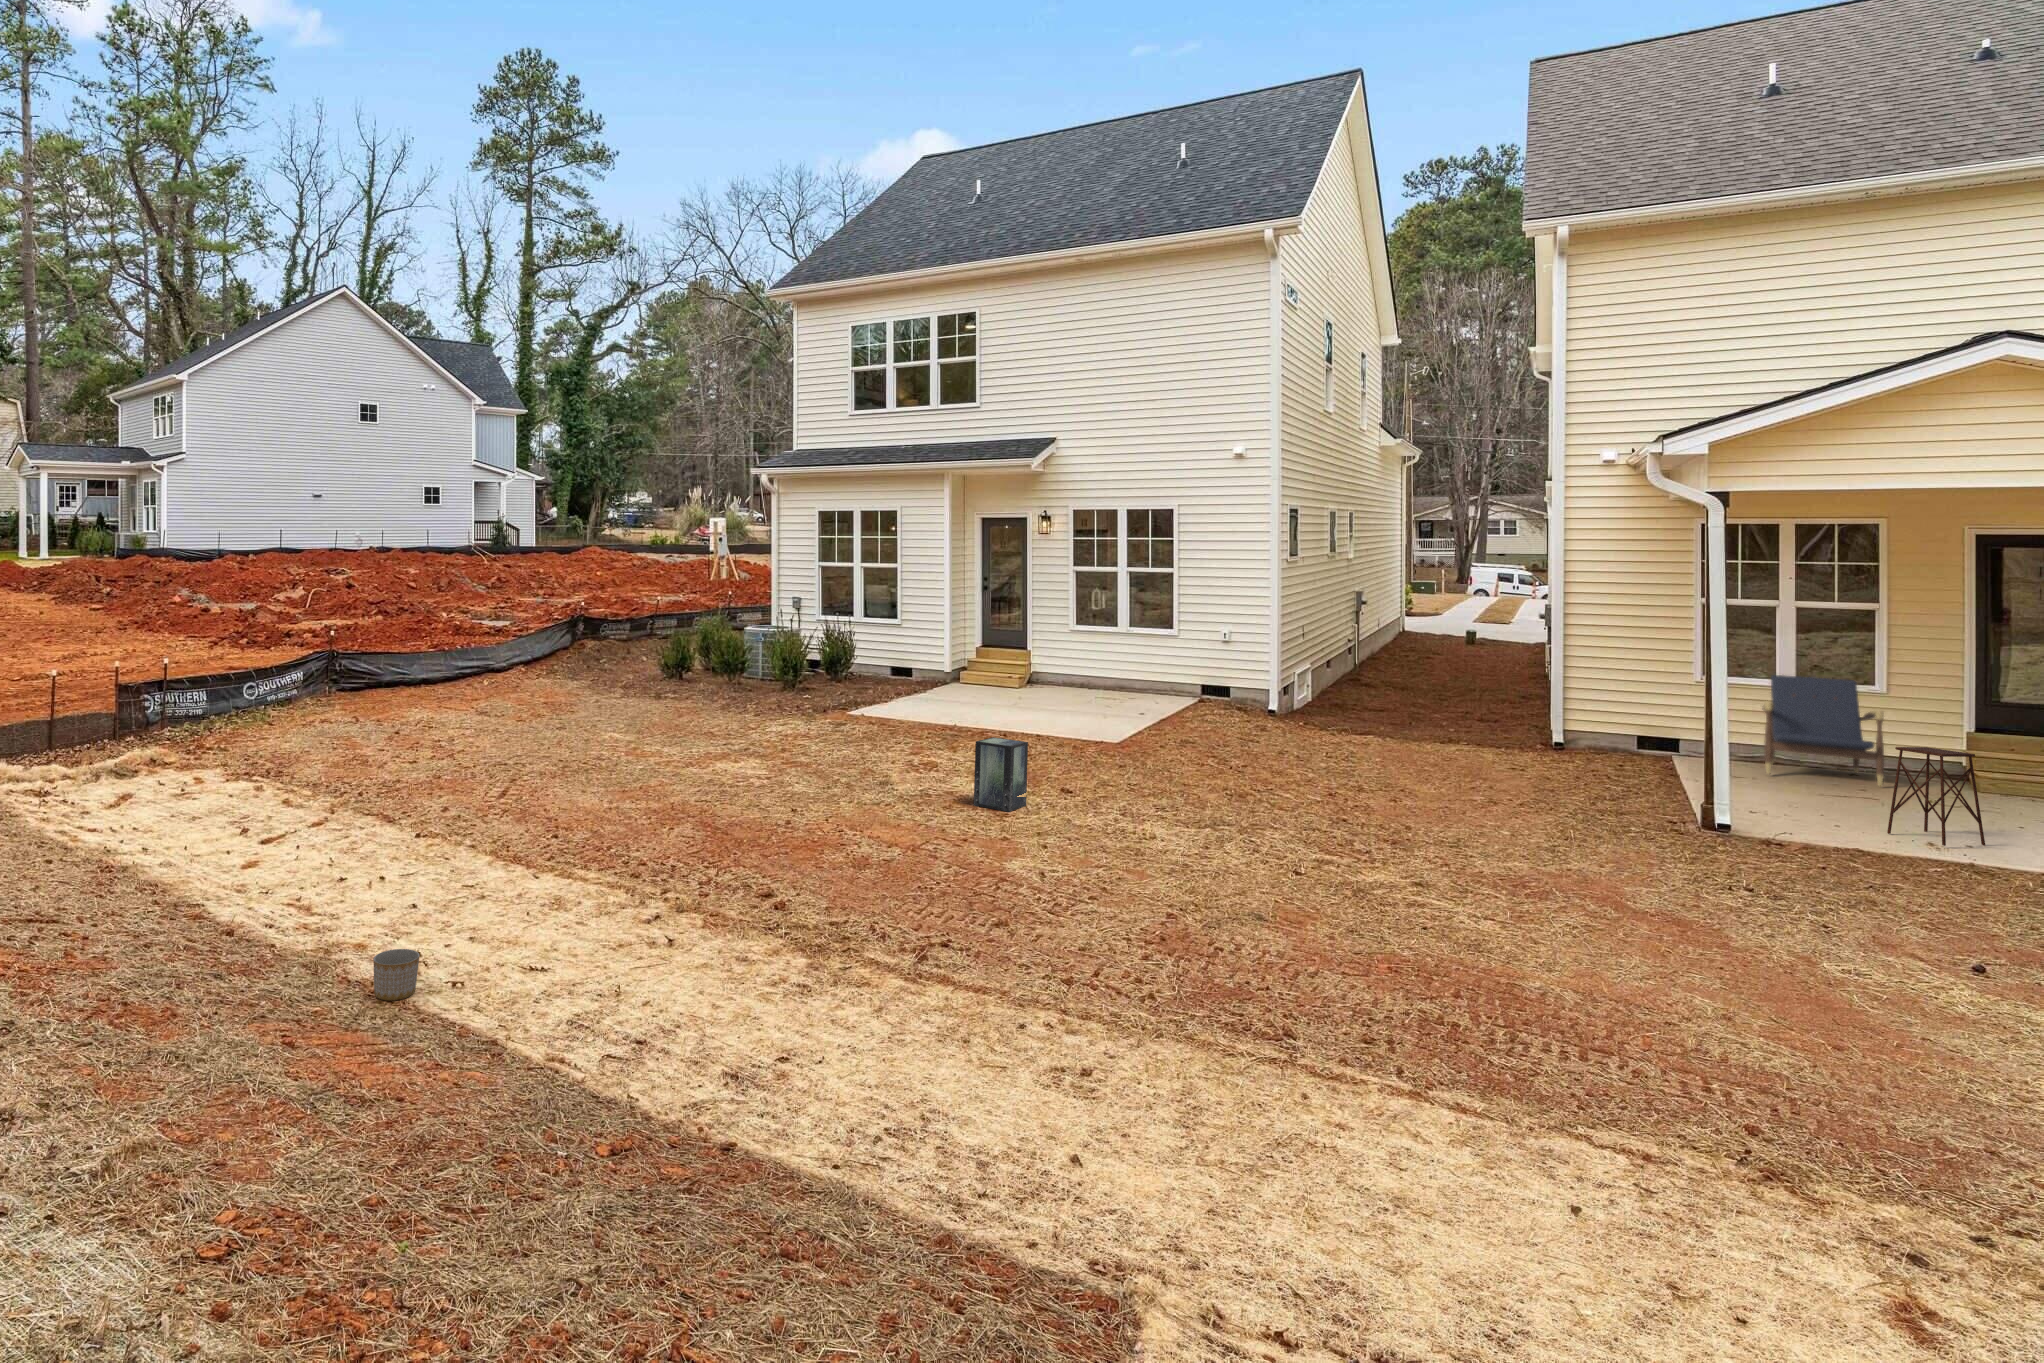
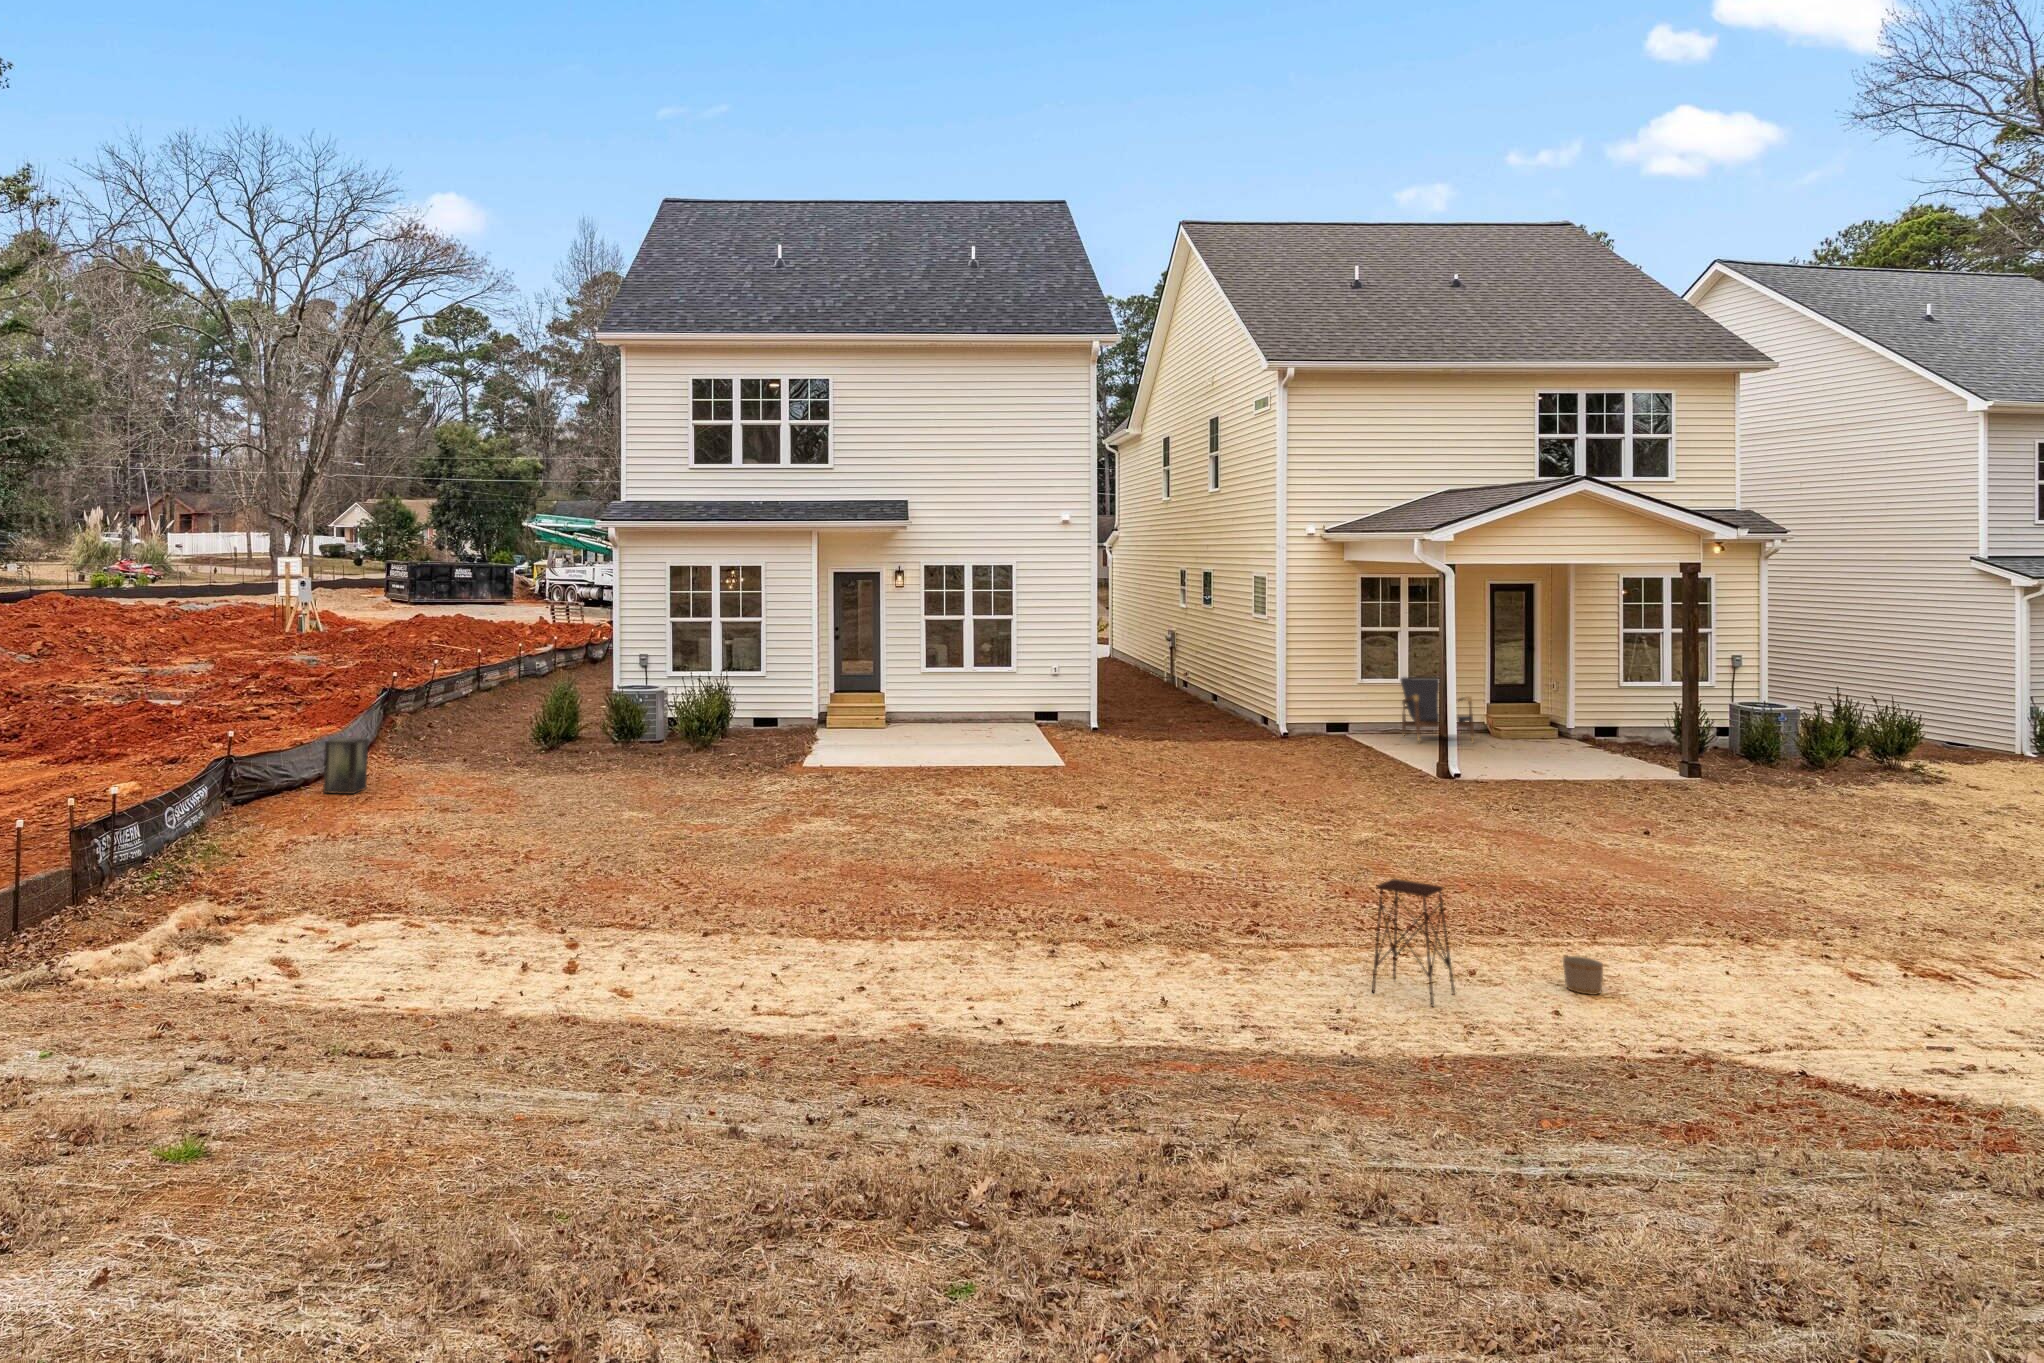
storage box: present [974,737,1028,812] -> present [323,738,368,794]
side table: present [1887,747,1985,846] -> present [1372,879,1455,1006]
planter: present [373,949,420,1001] -> present [1563,956,1603,995]

